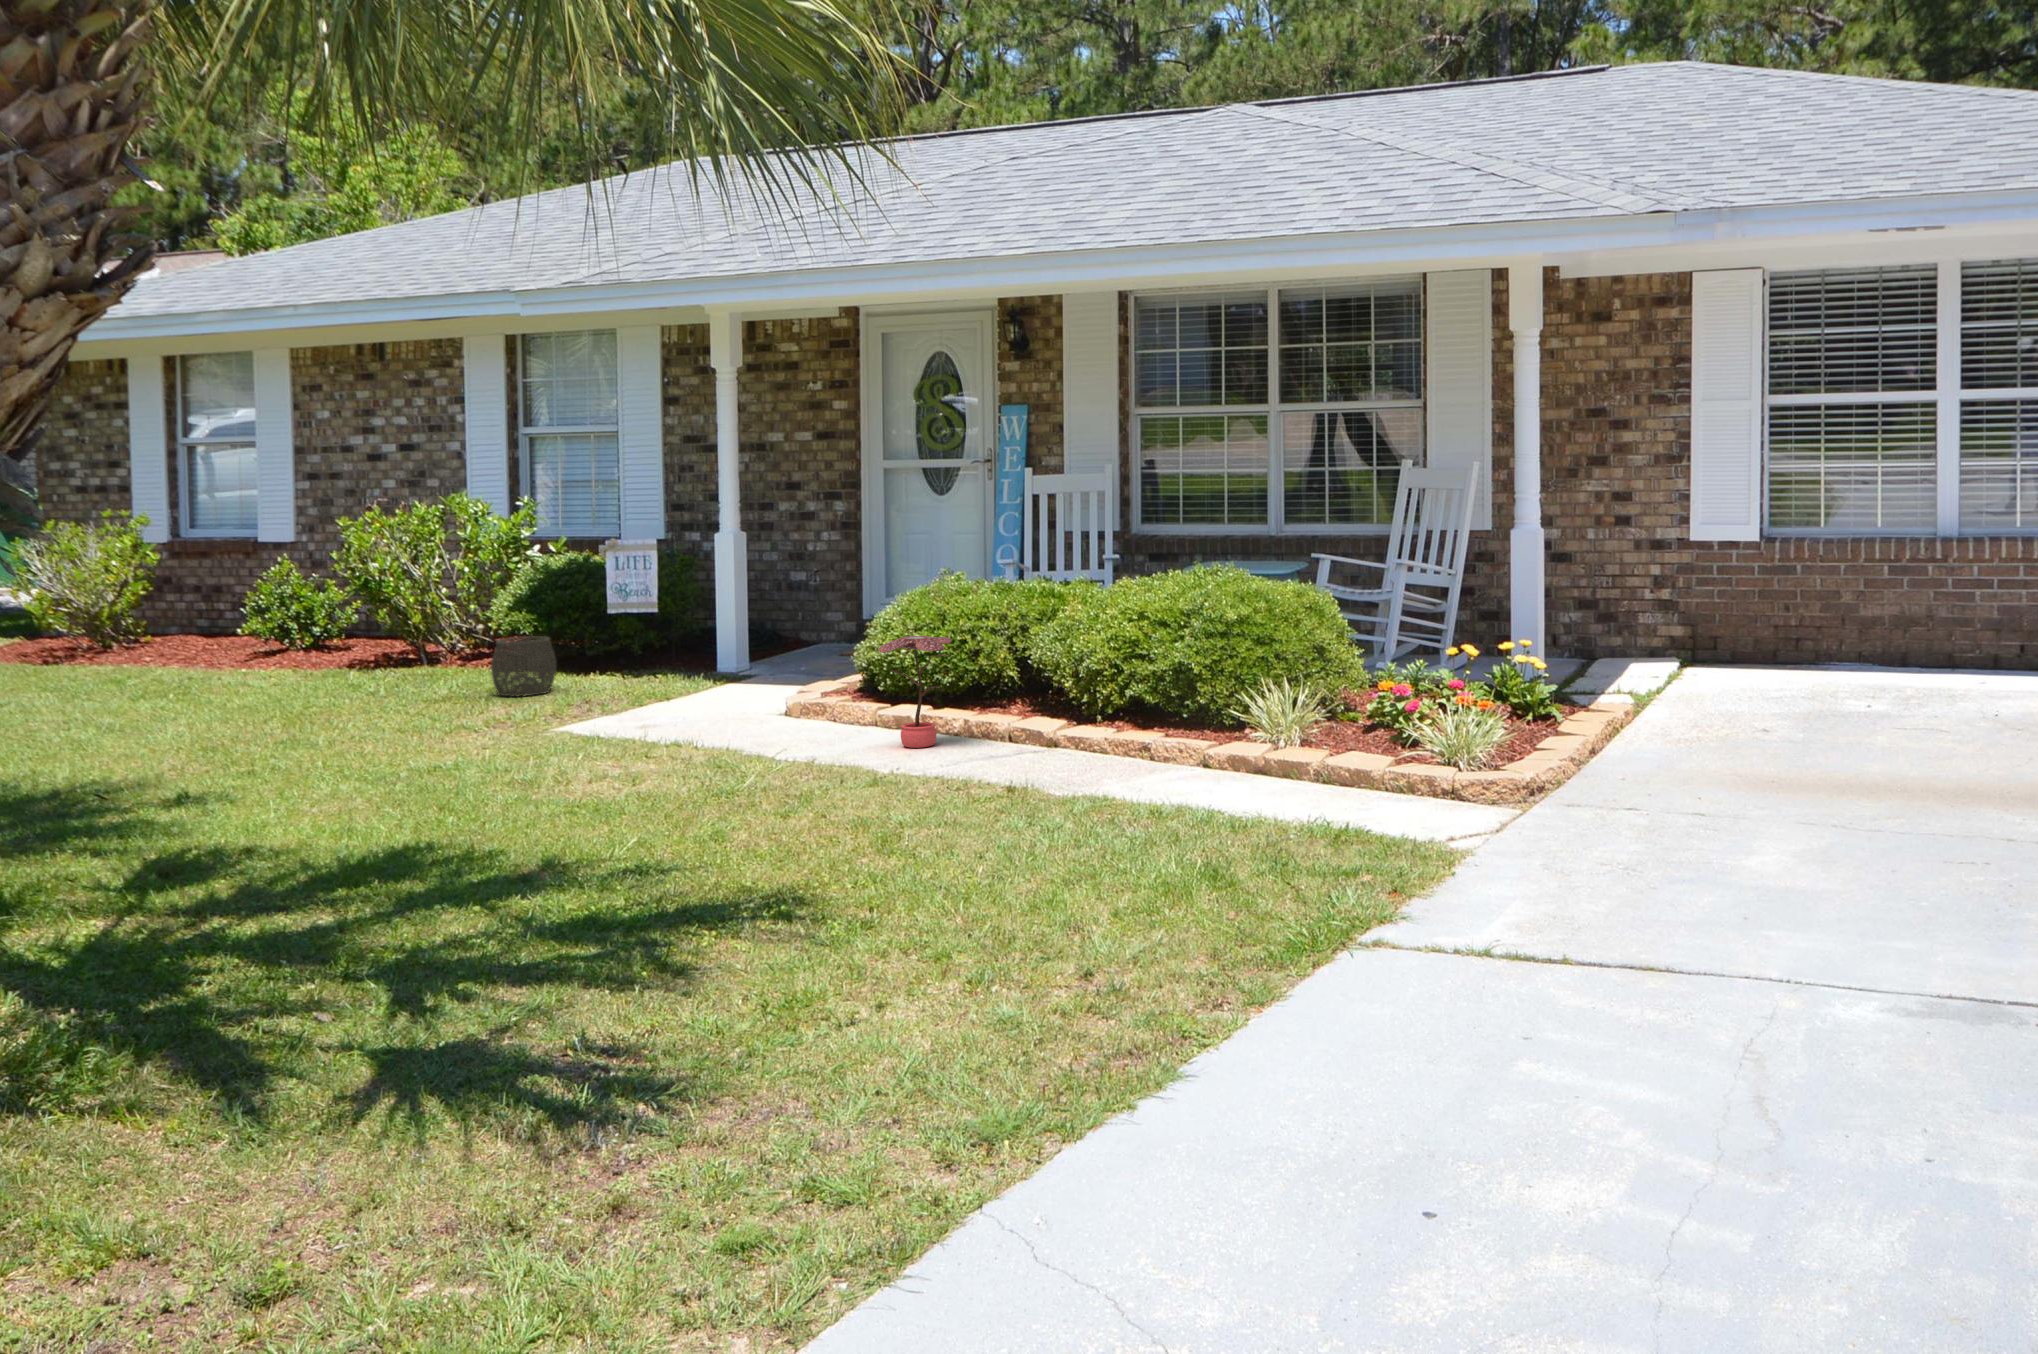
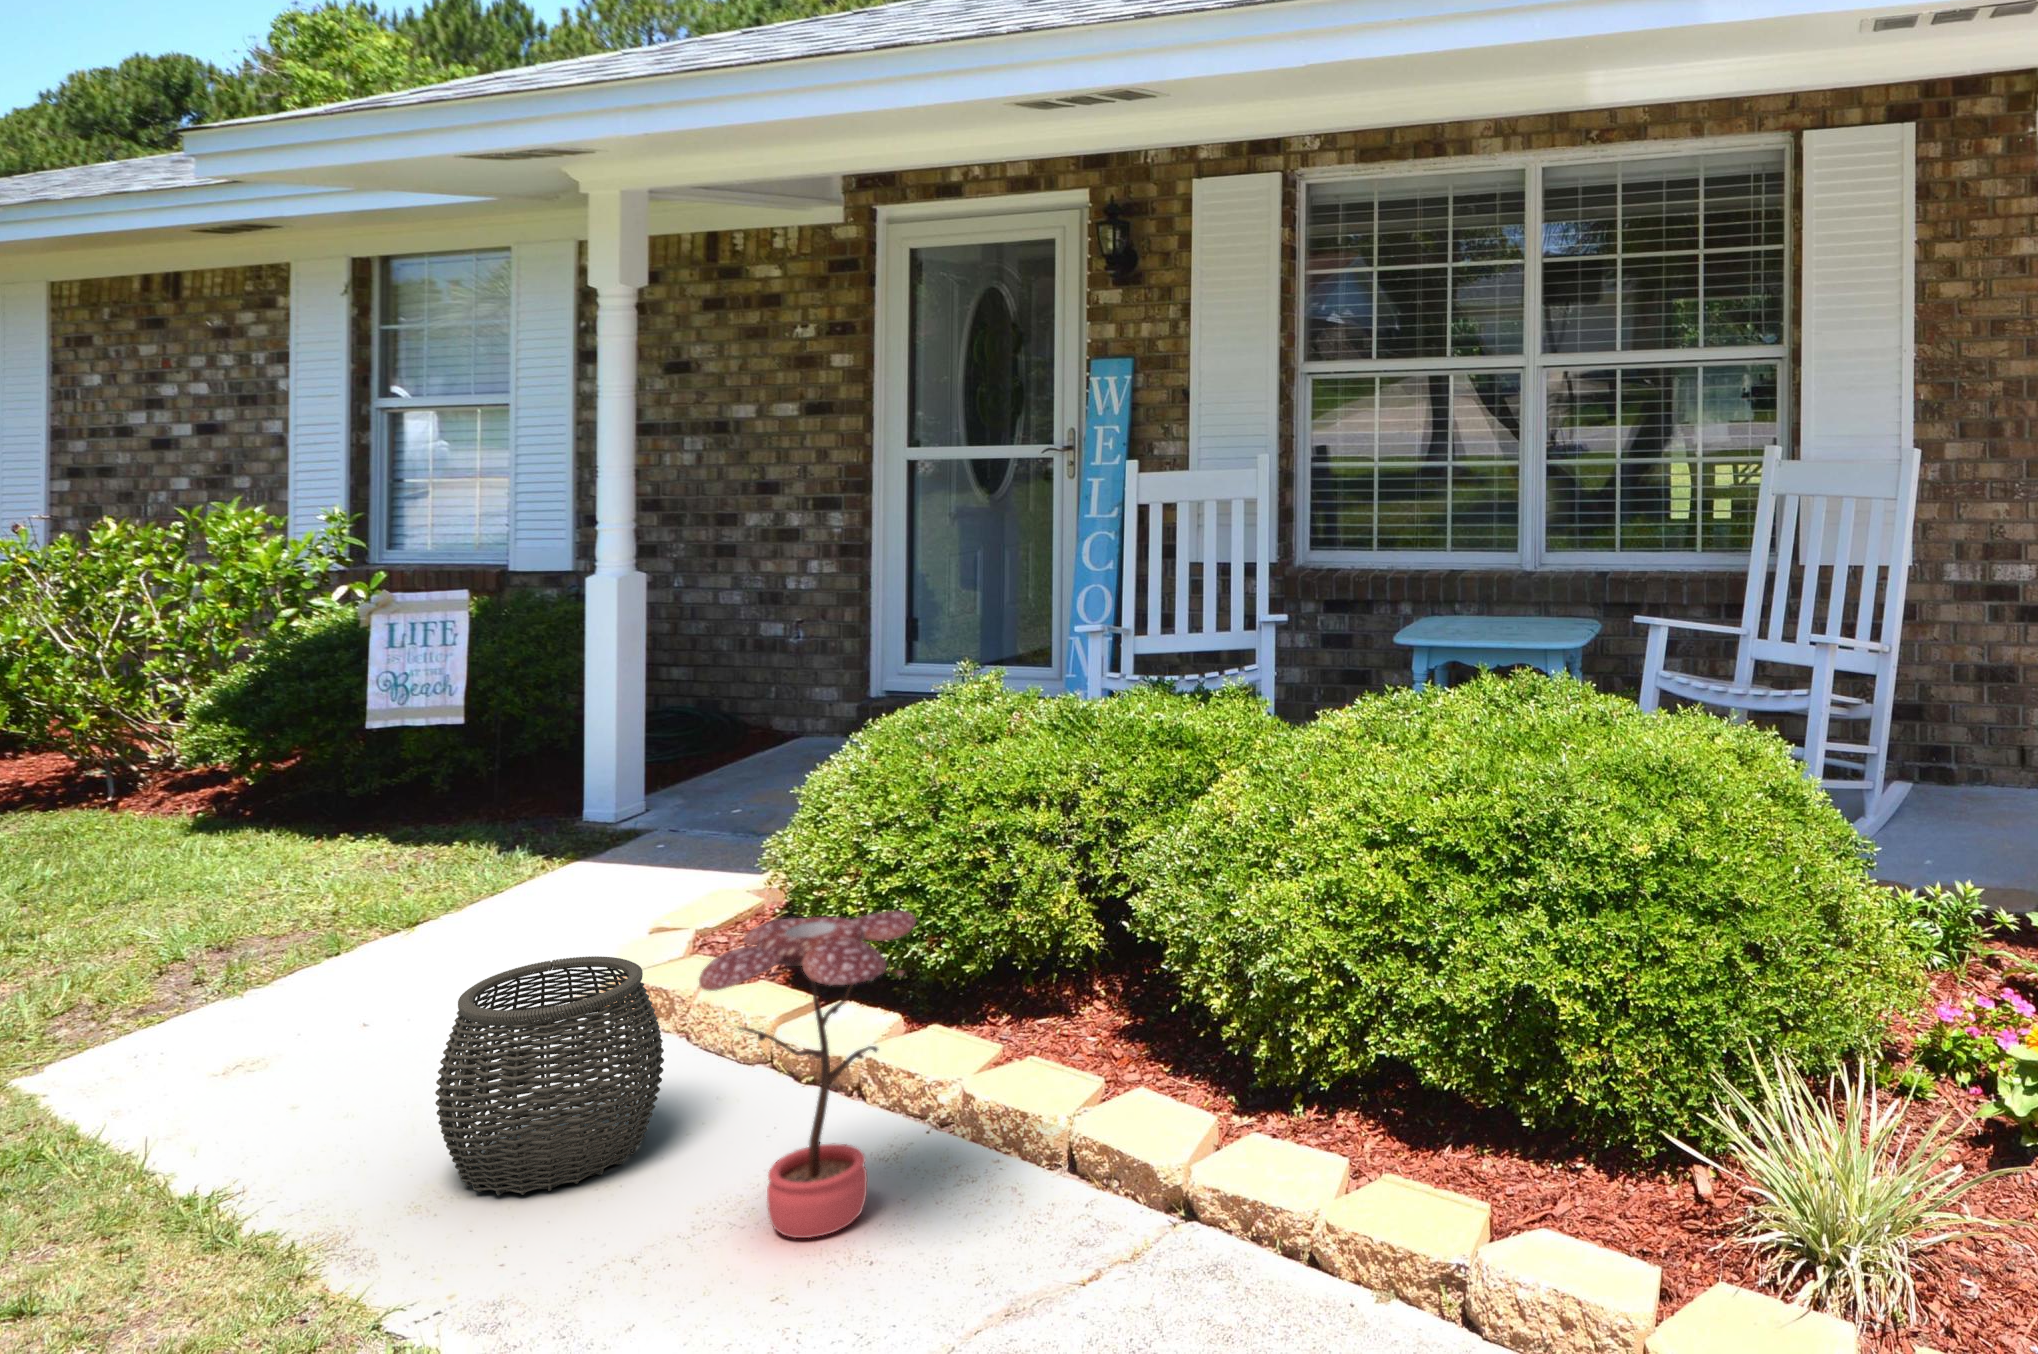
woven basket: present [491,636,556,697] -> present [435,956,664,1195]

